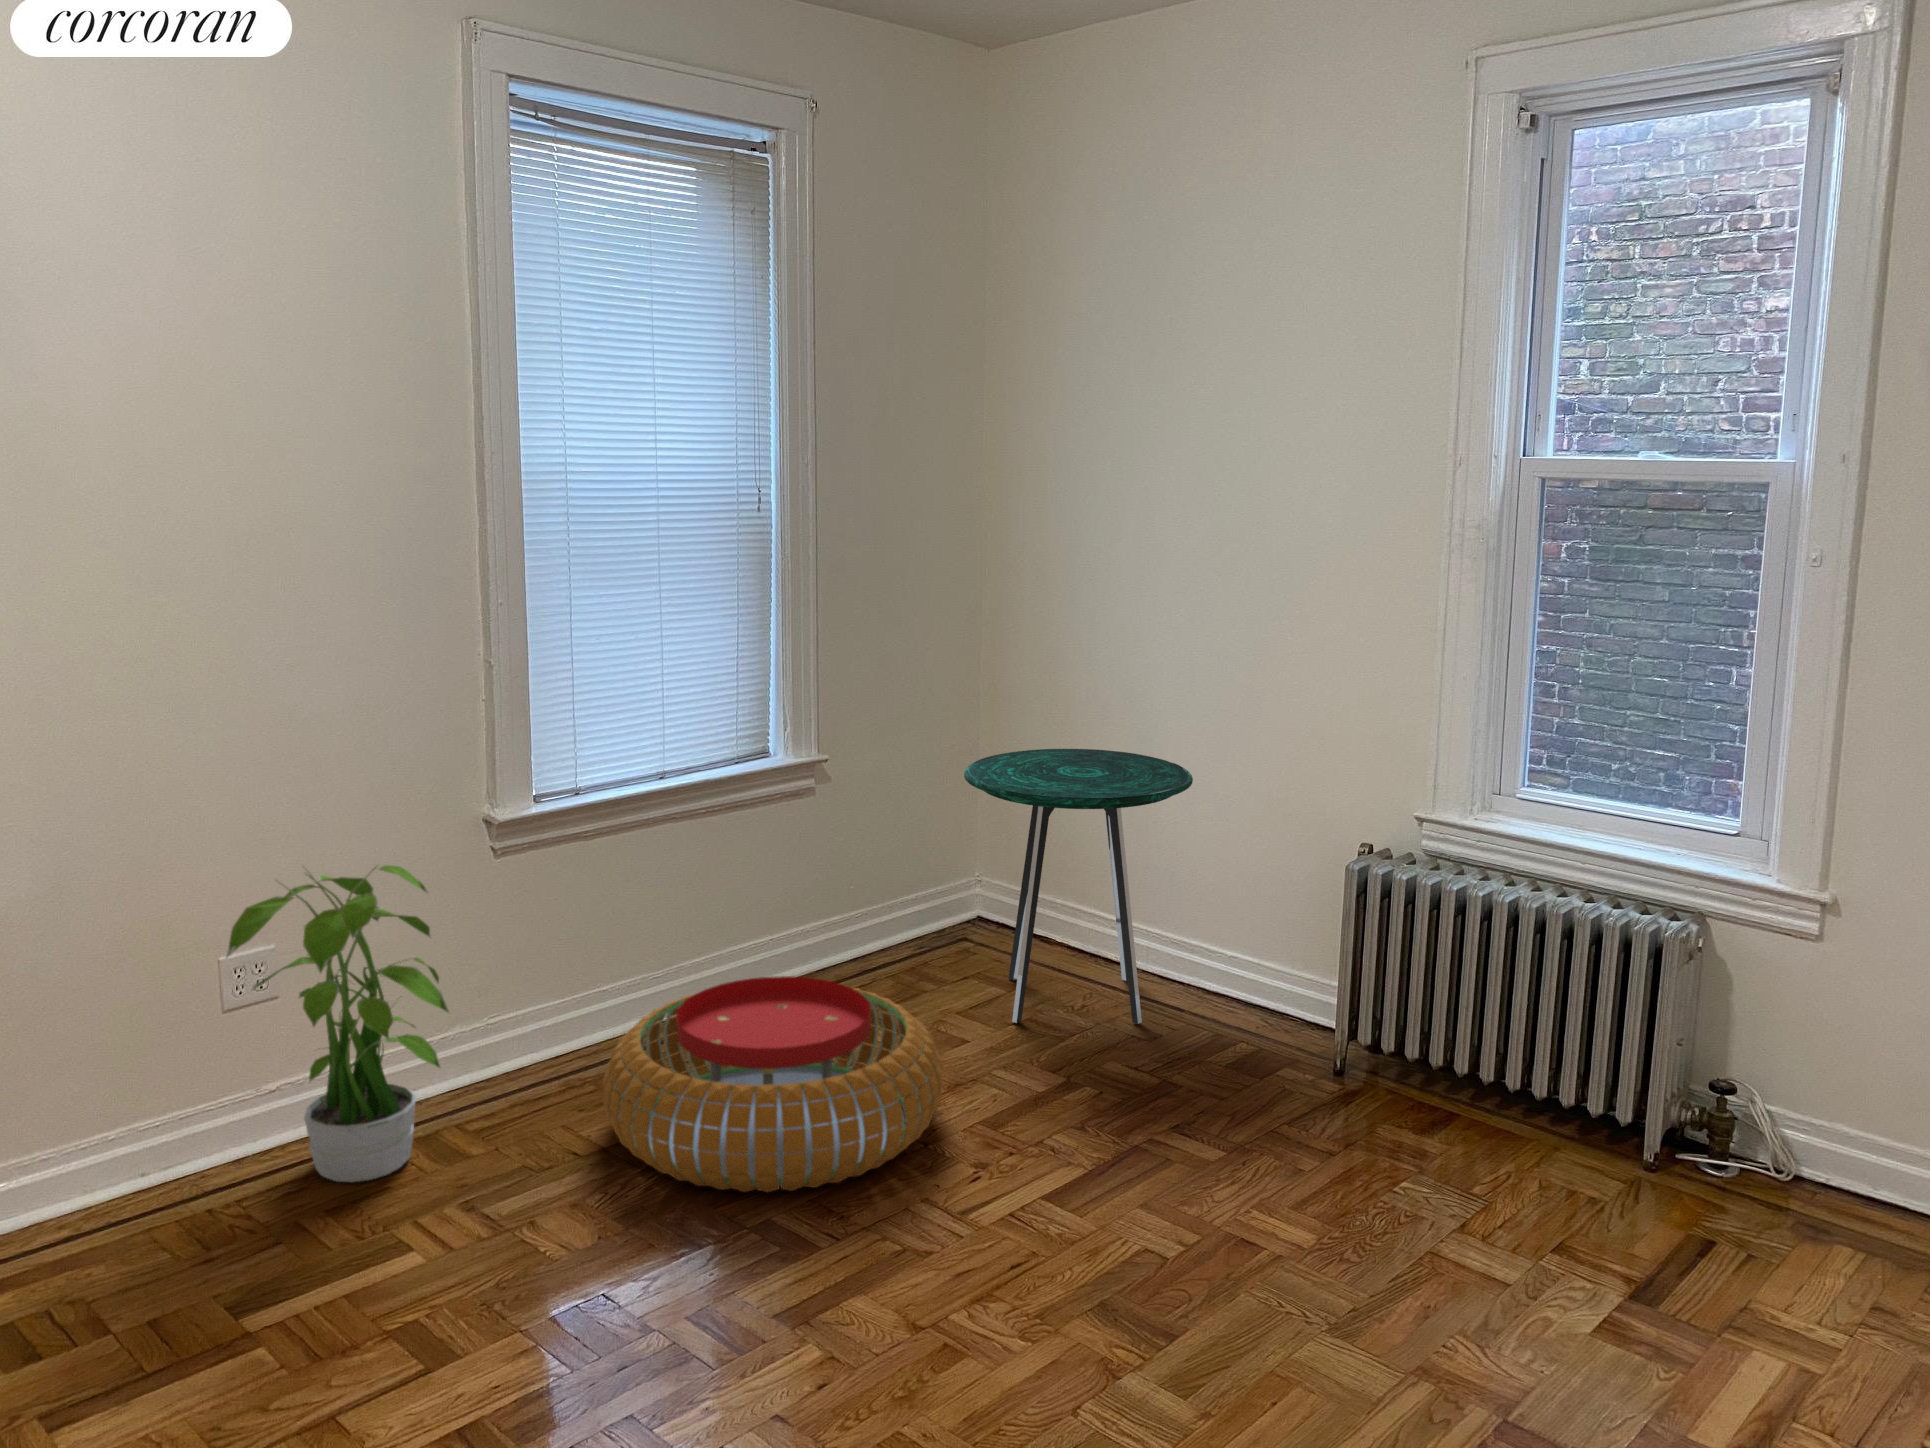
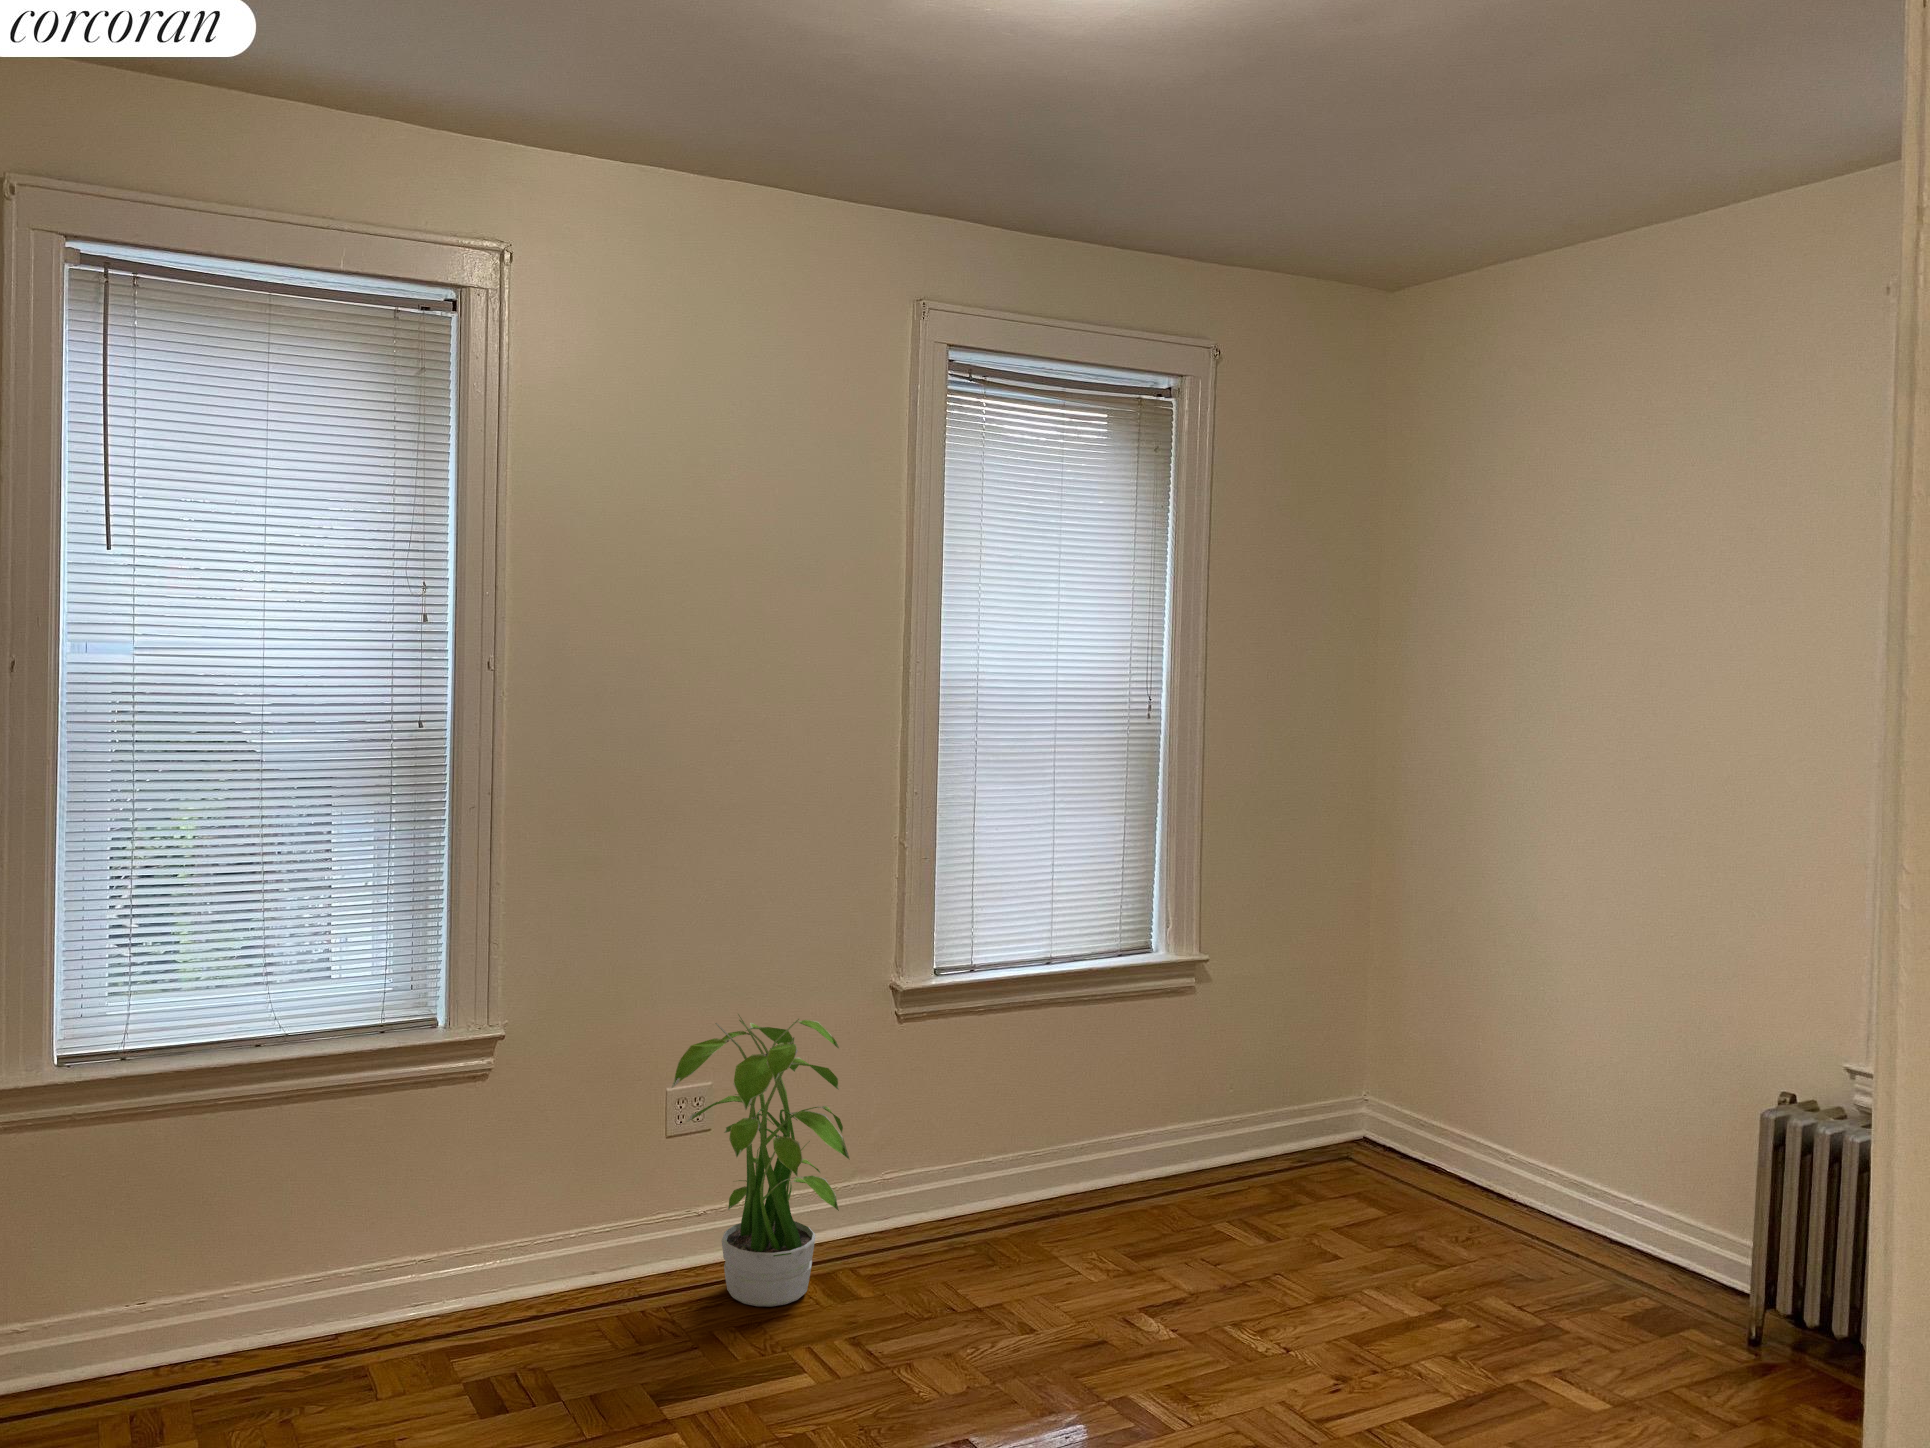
side table: present [964,749,1193,1024] -> none [1345,966,1590,1262]
pouf: present [603,976,943,1192] -> none [979,1164,1309,1374]

